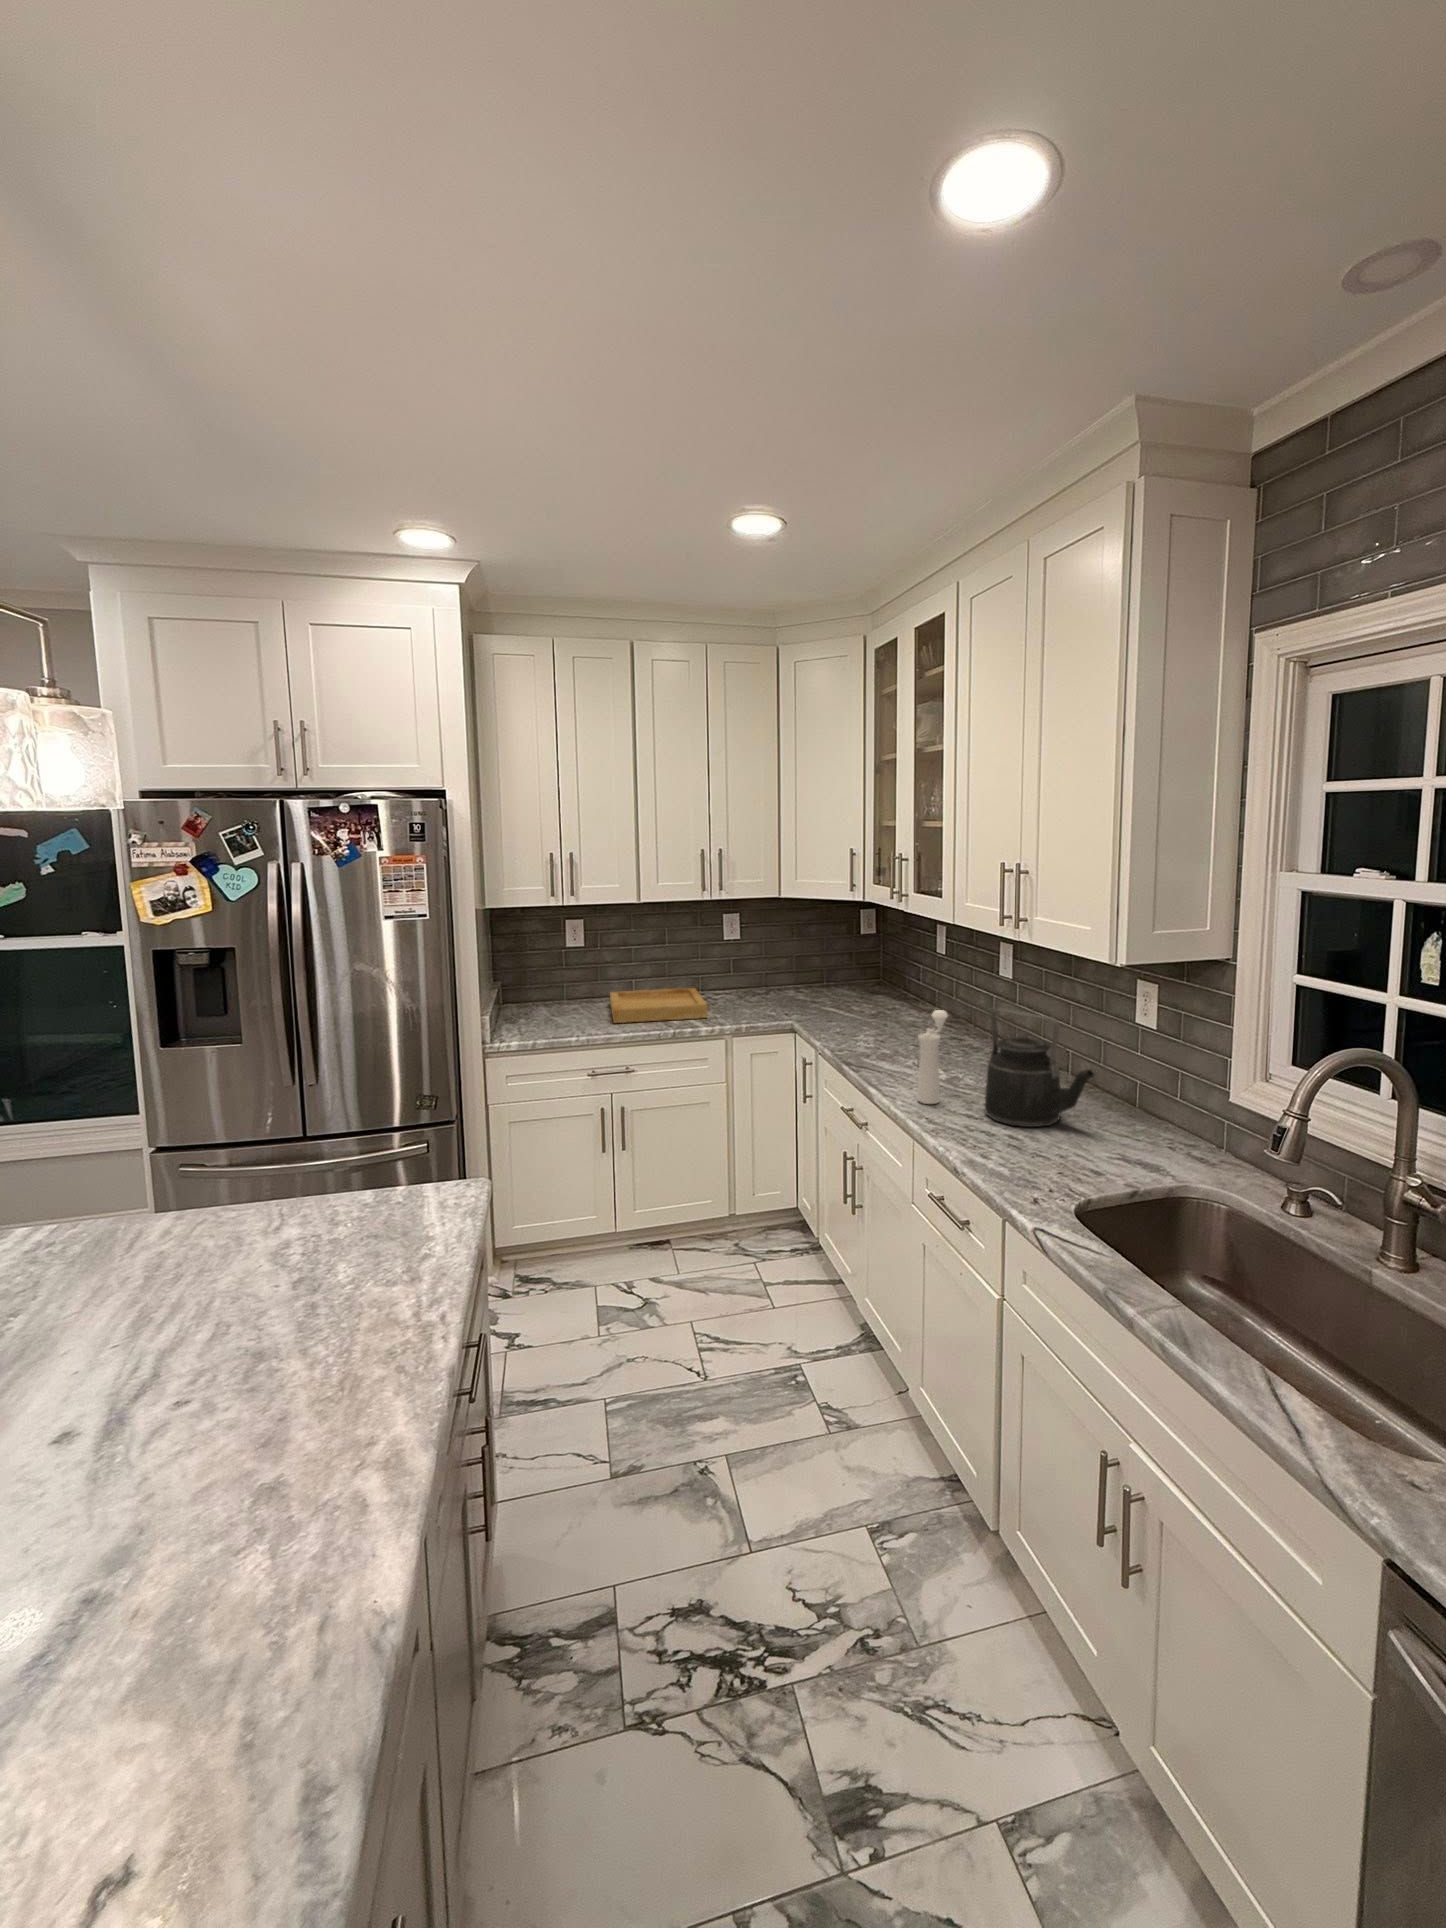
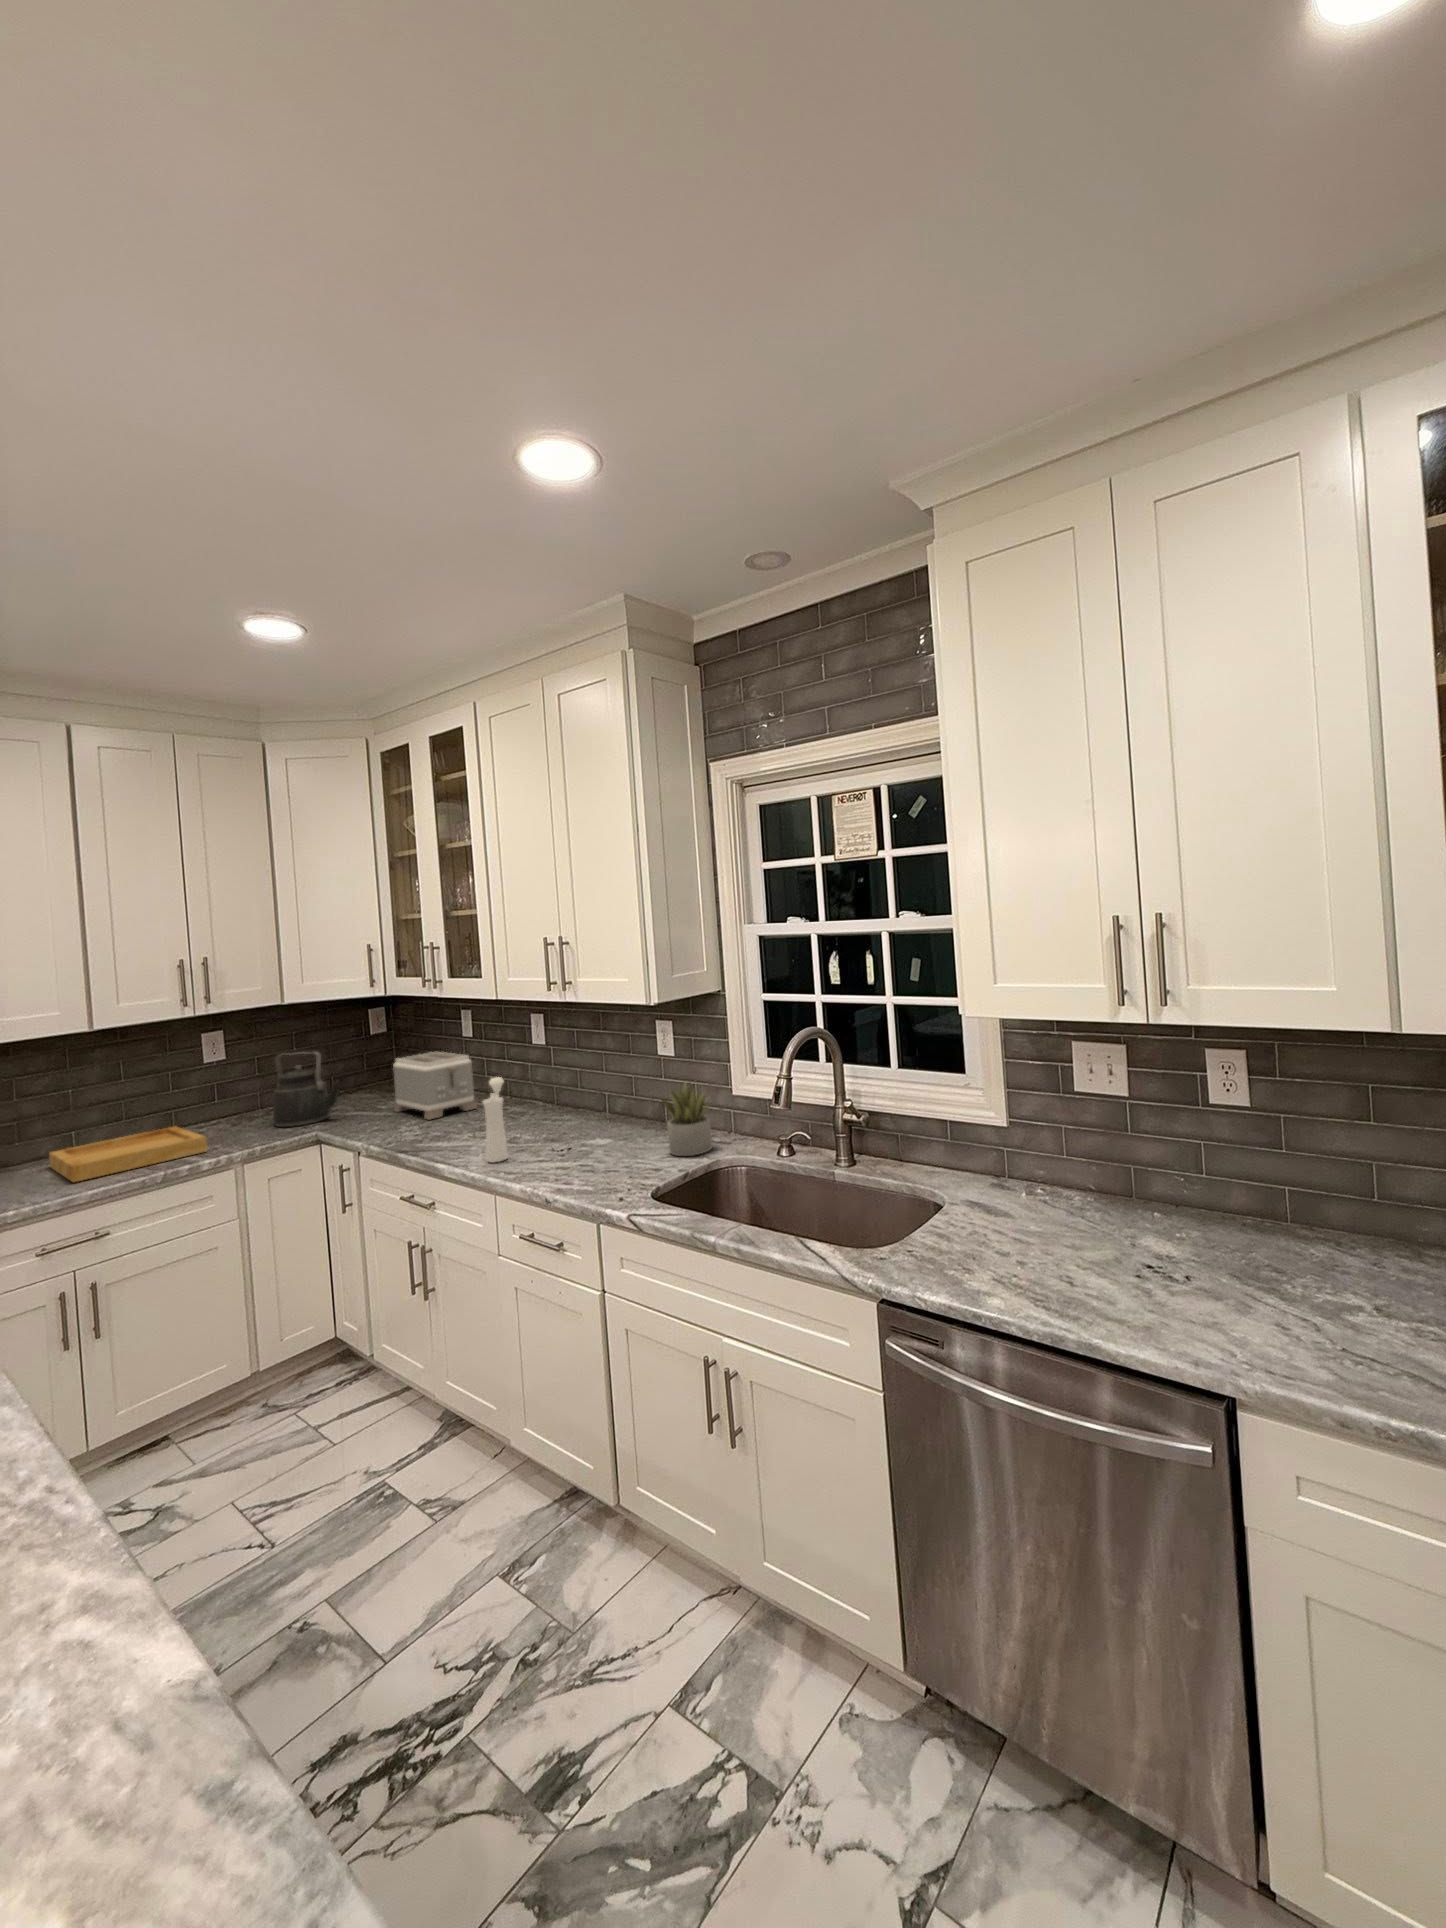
toaster: none [865,960,941,1031] -> present [393,1052,477,1120]
kettle: present [985,1009,1094,1127] -> present [273,1052,343,1127]
succulent plant: none [1120,1068,1194,1169] -> present [661,1083,712,1156]

